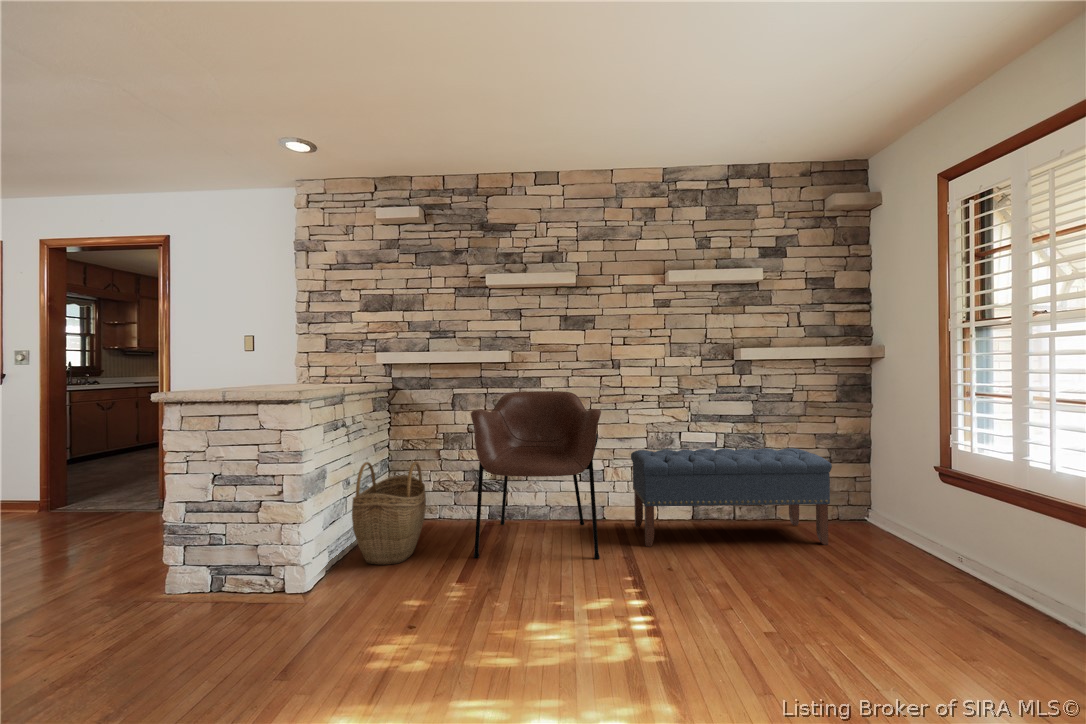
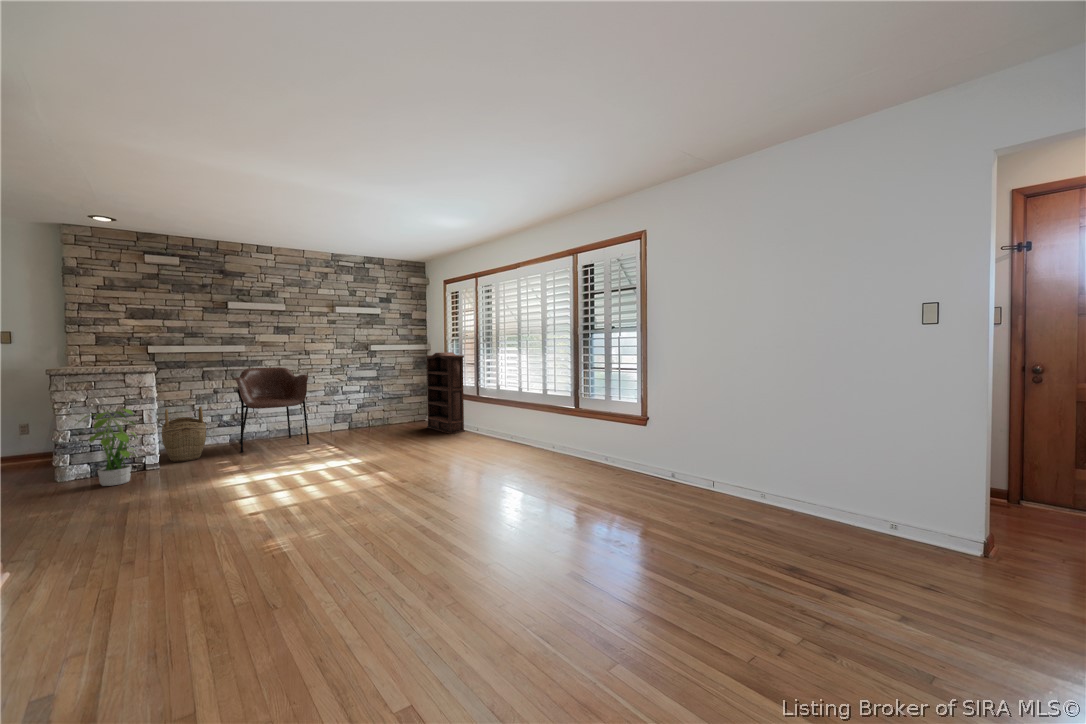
bookshelf: none [874,364,1018,605] -> present [426,352,465,434]
bench: present [631,448,832,547] -> none [317,391,410,439]
potted plant: none [149,467,266,629] -> present [79,409,137,486]

